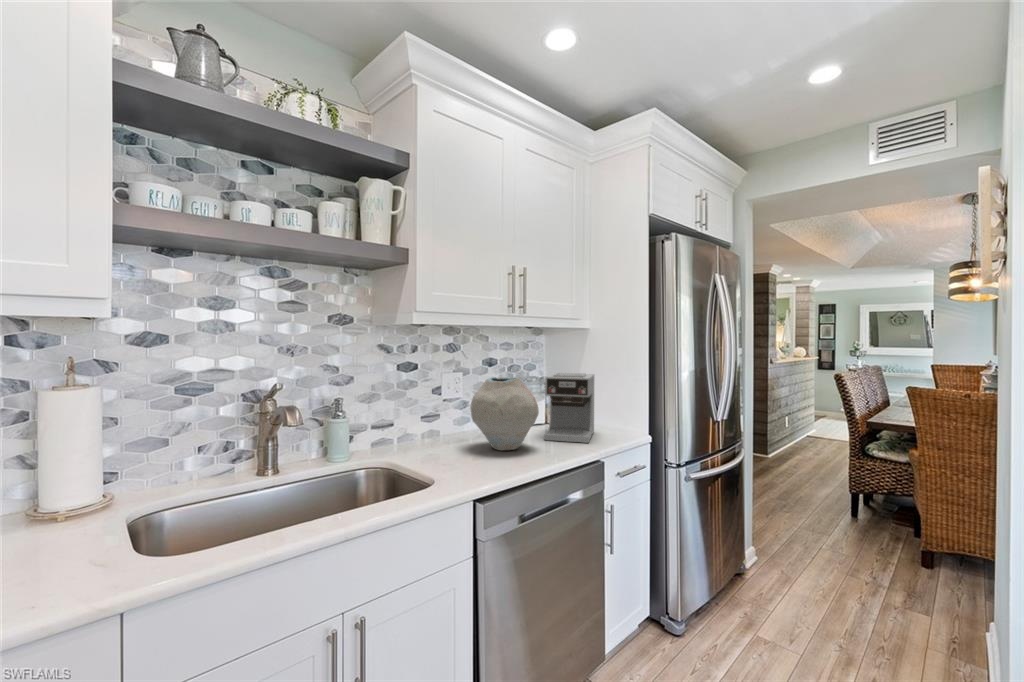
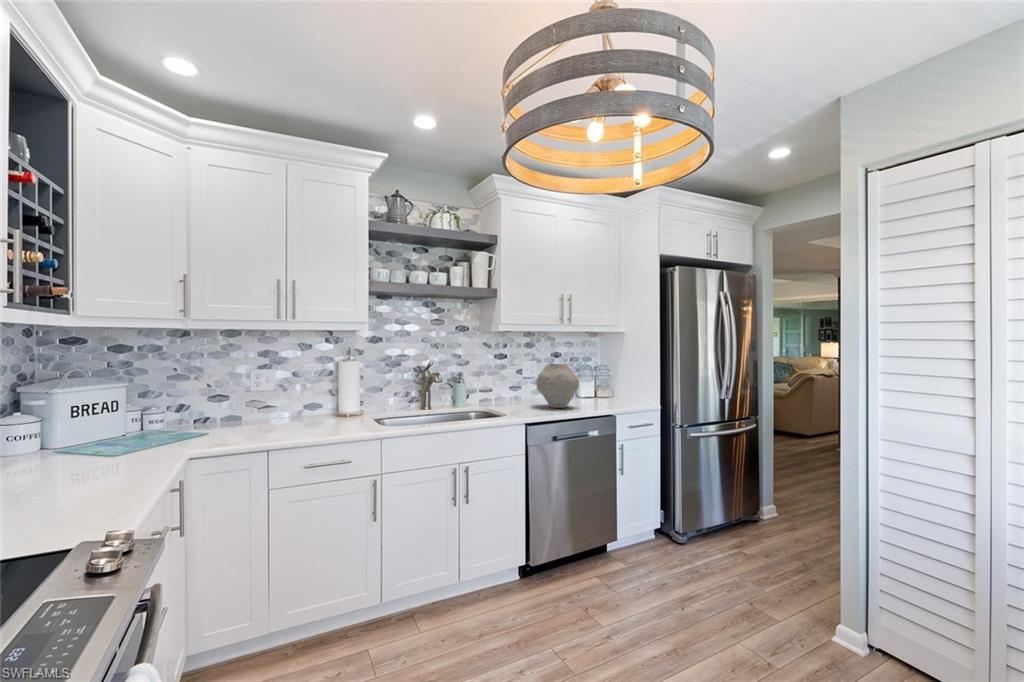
coffee maker: present [544,373,594,443] -> none [587,363,627,408]

